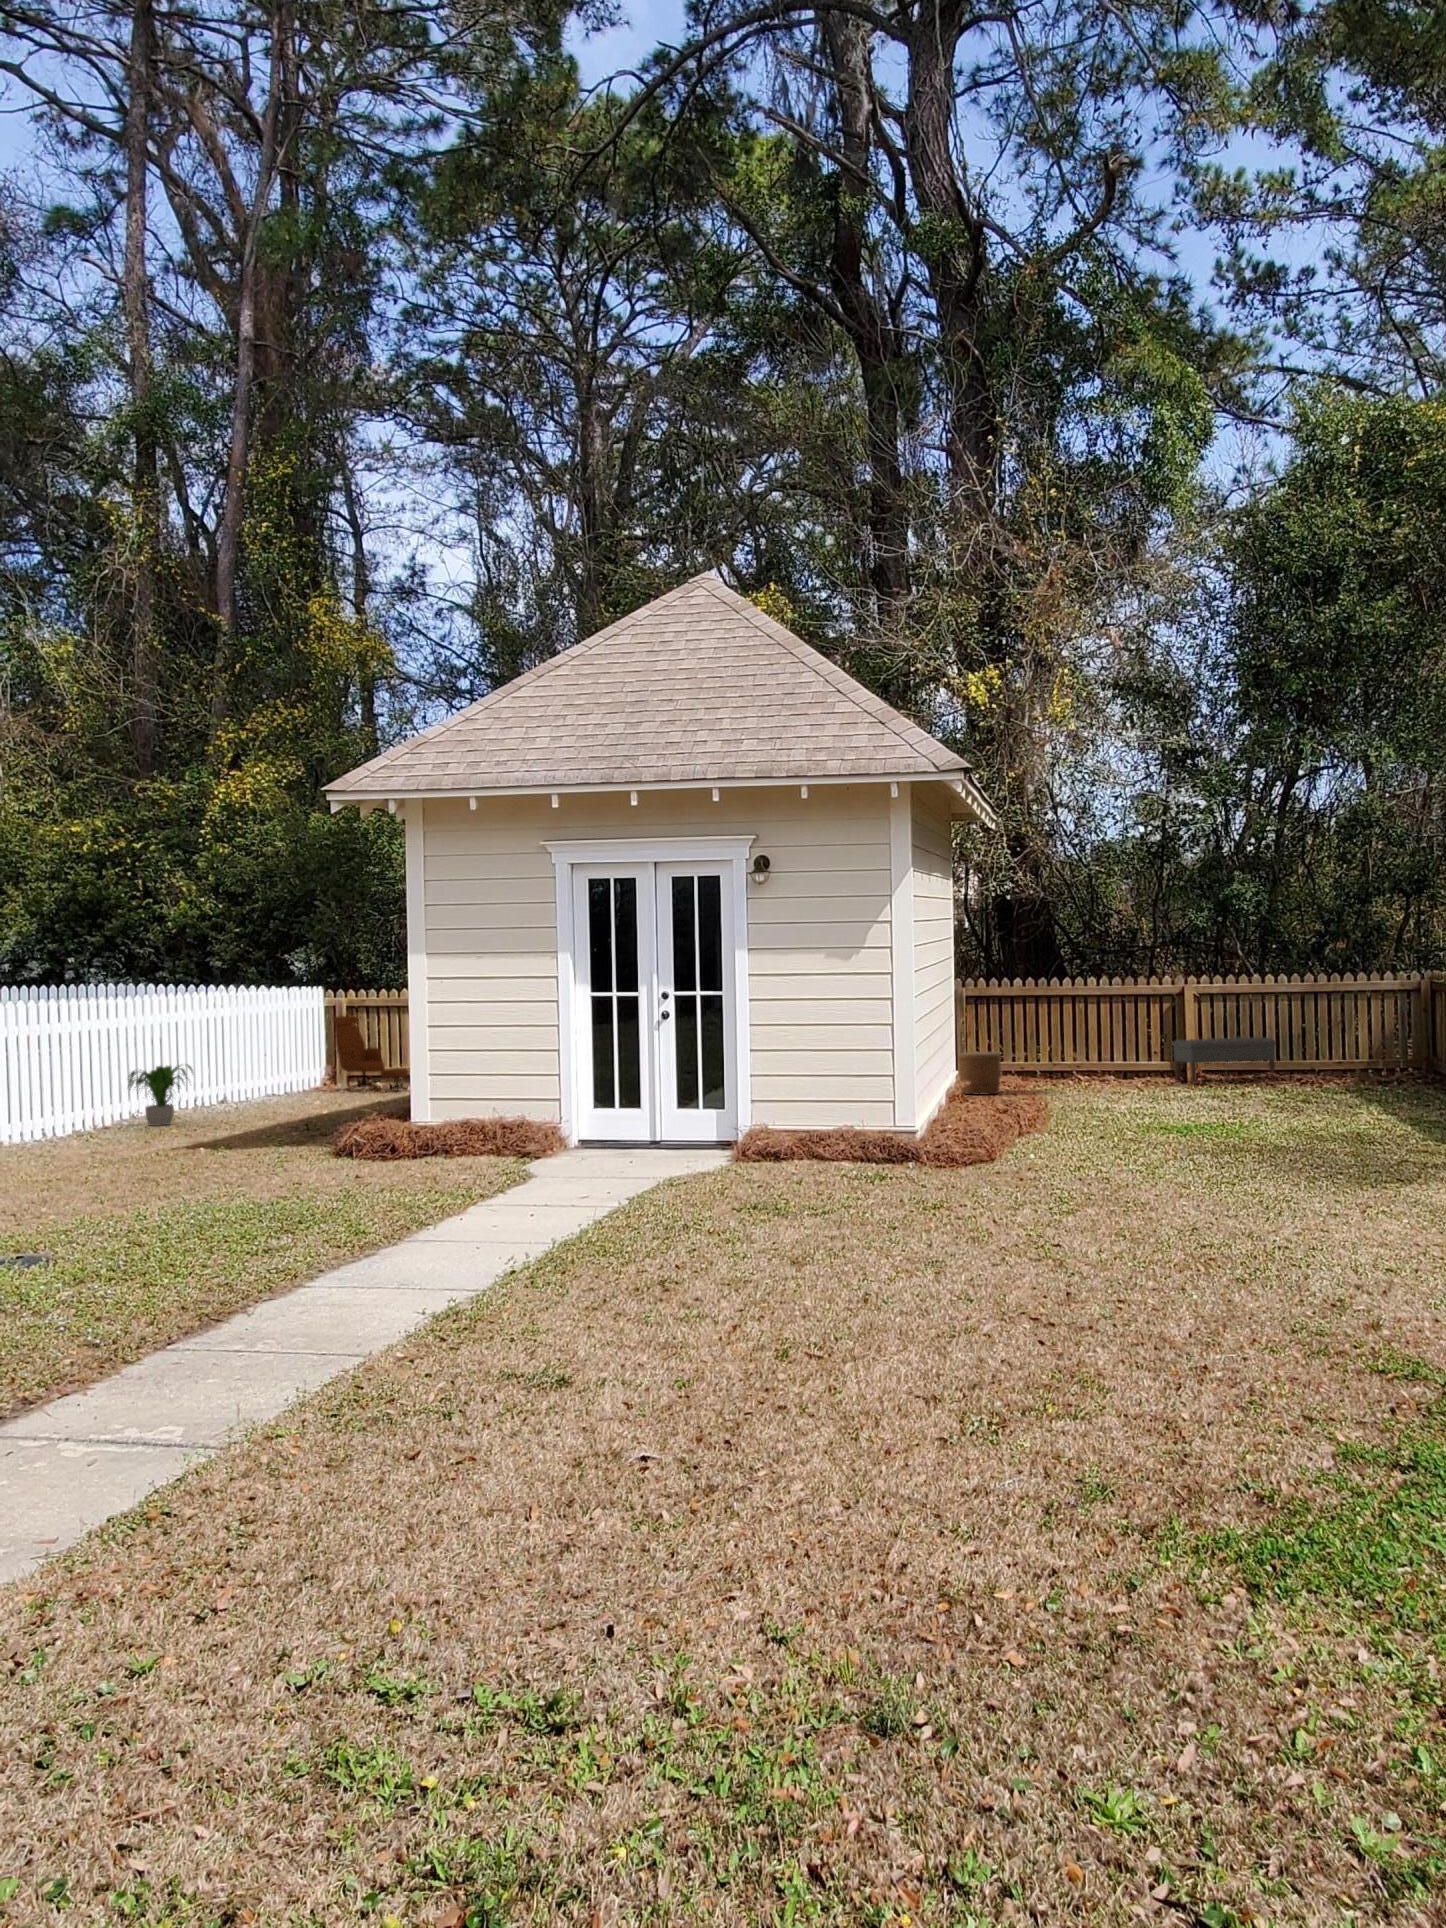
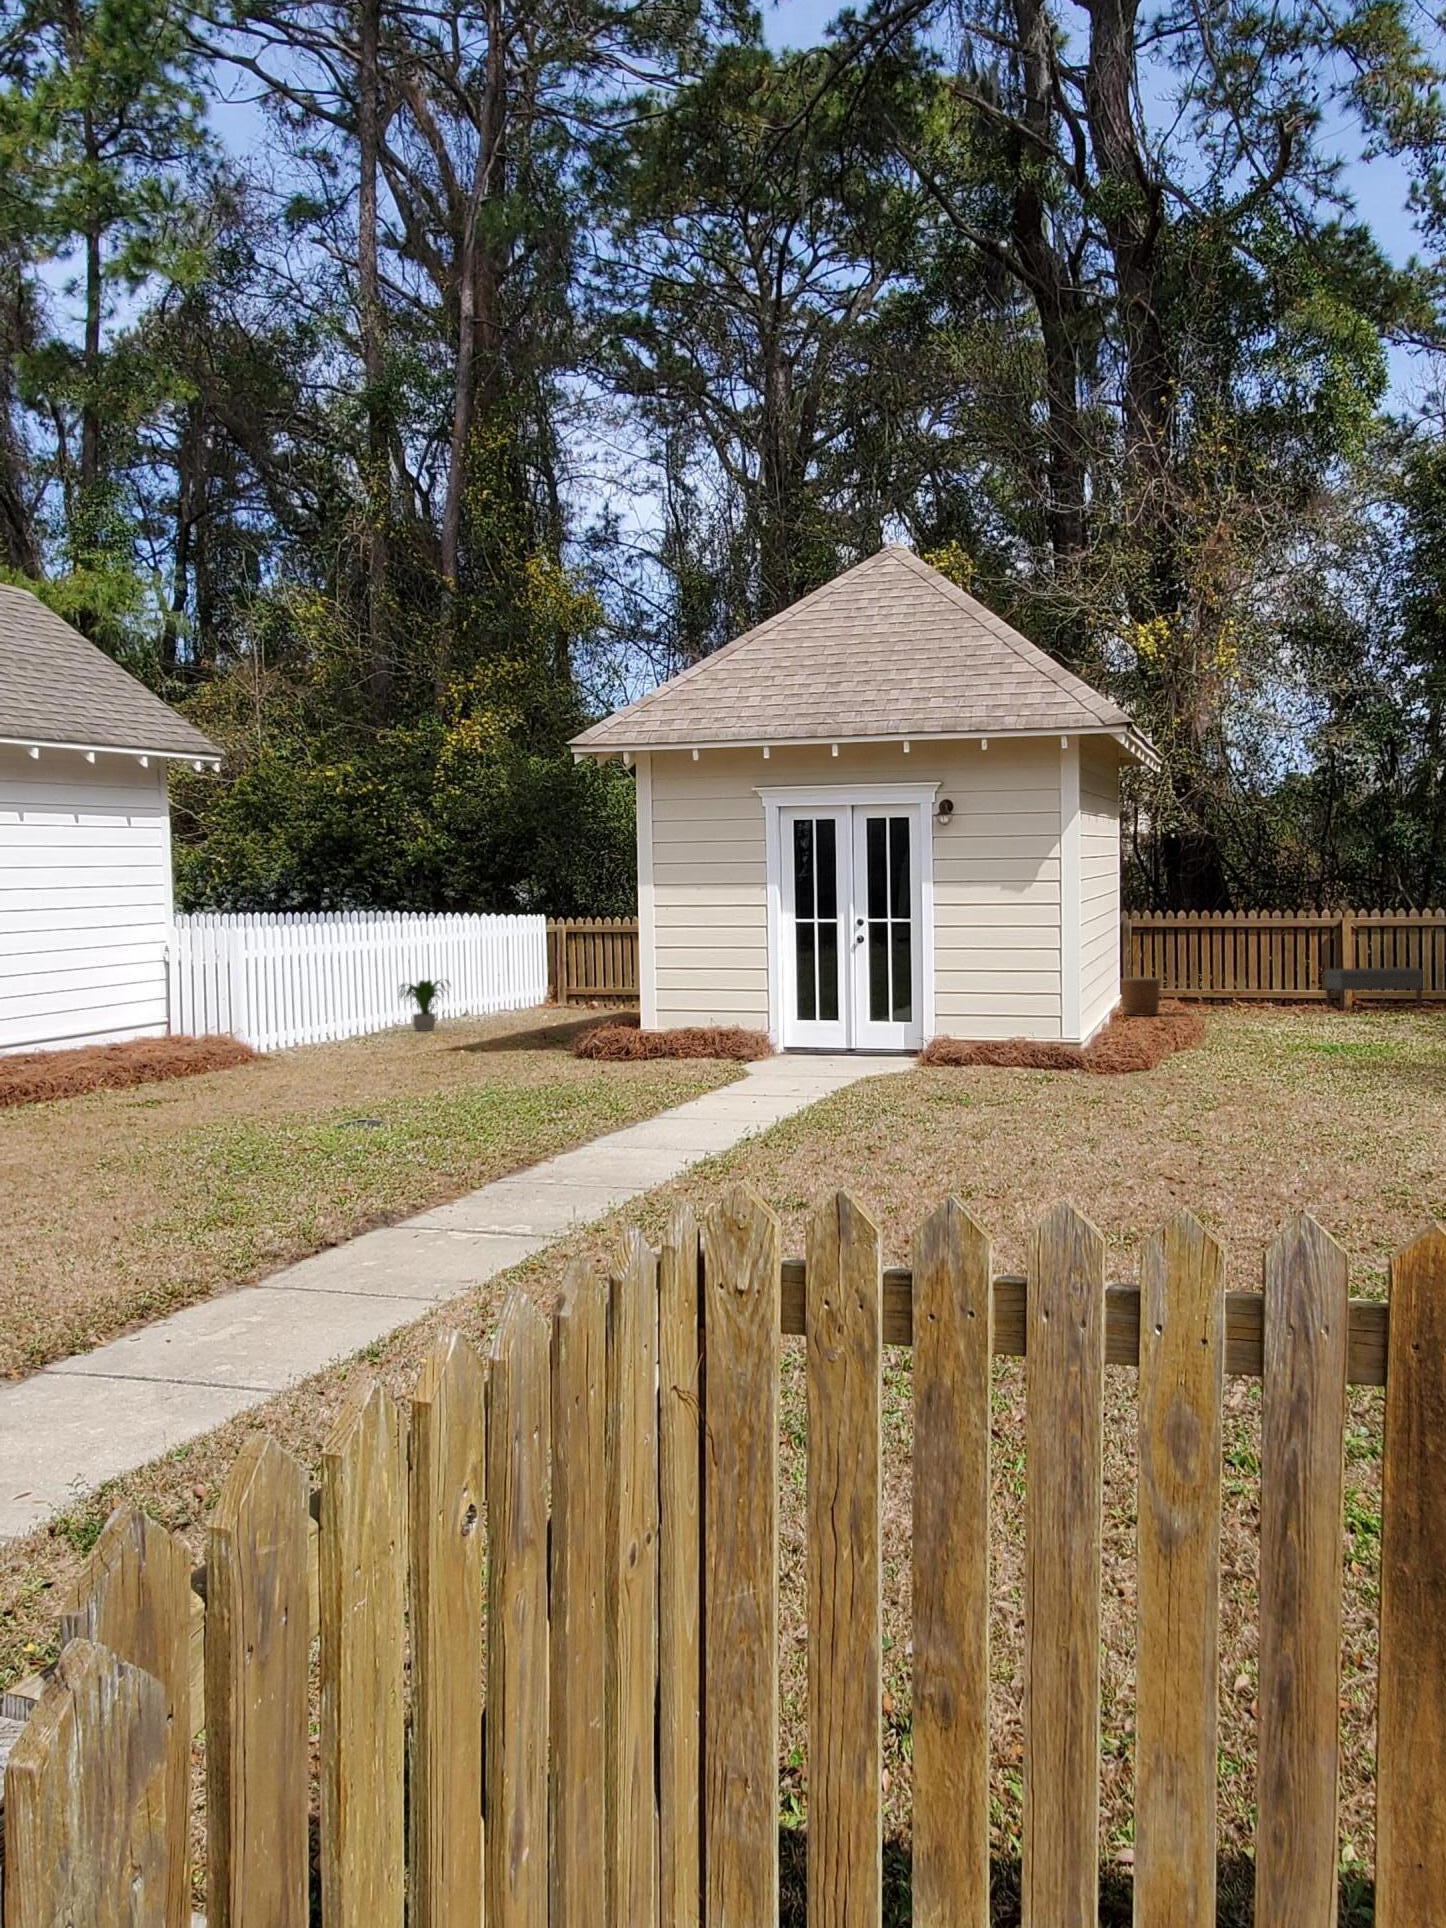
lounge chair: present [333,1016,408,1092] -> none [557,940,628,1008]

